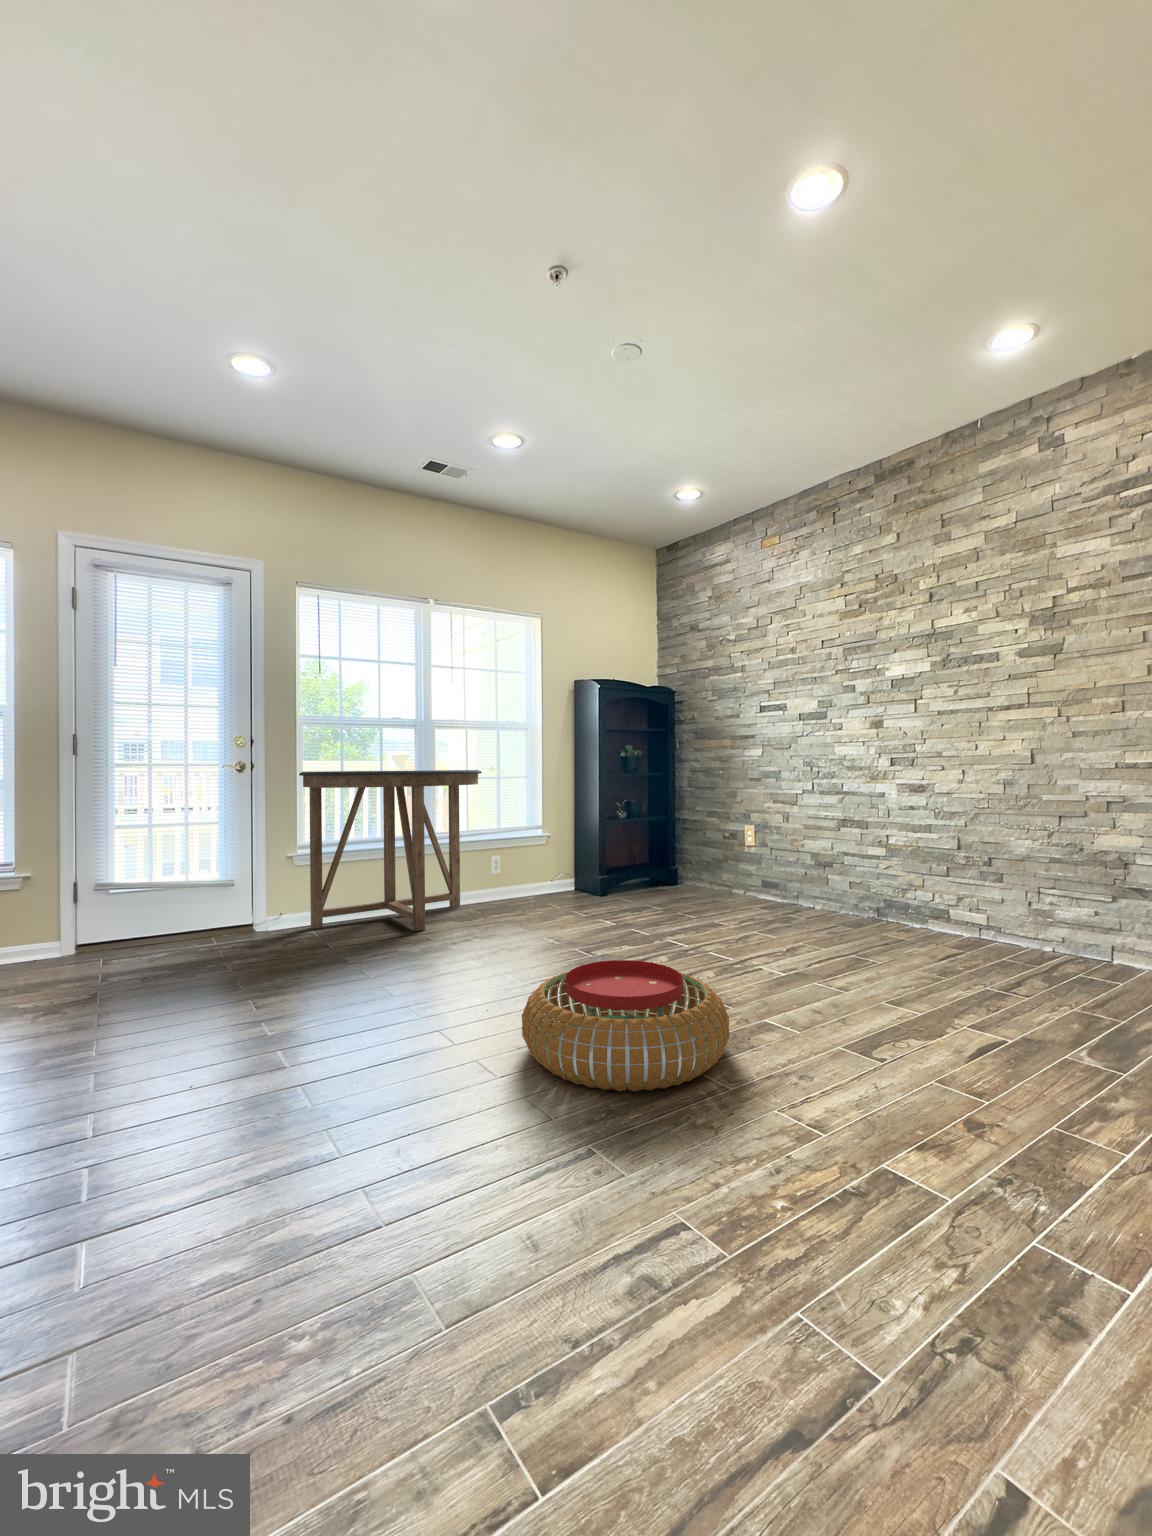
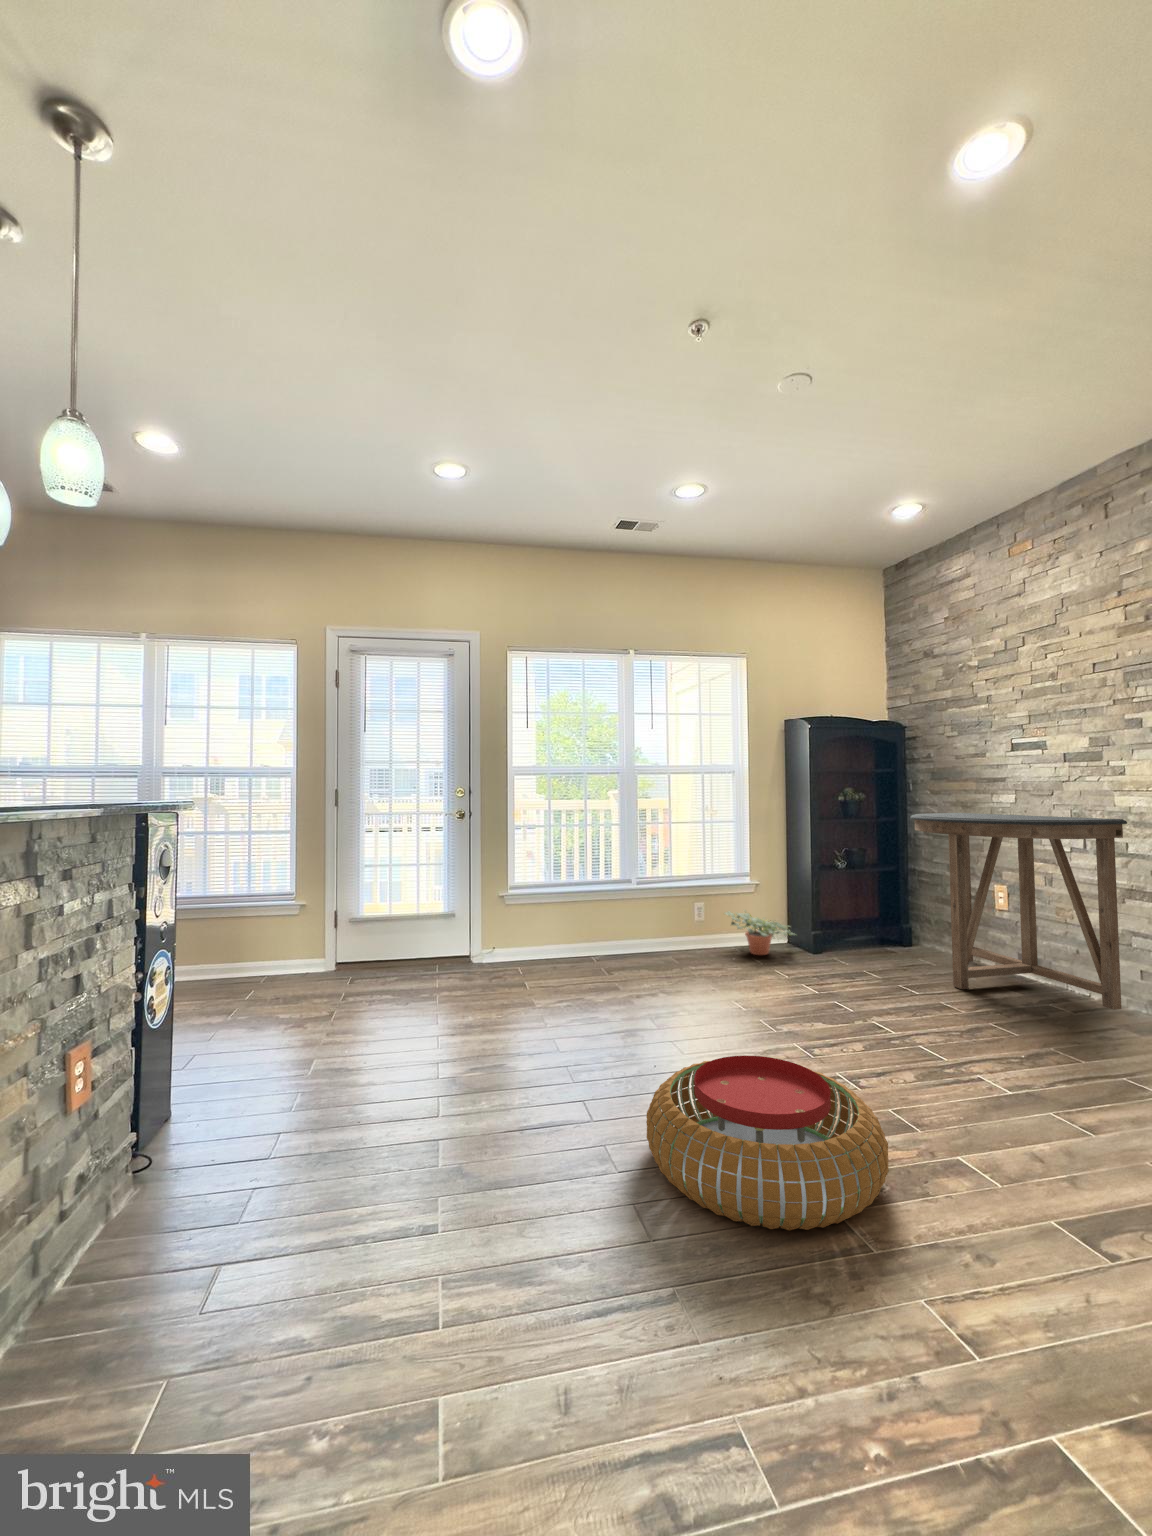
console table: present [299,770,482,931] -> present [911,813,1127,1010]
potted plant: none [520,860,590,901] -> present [725,911,793,955]

